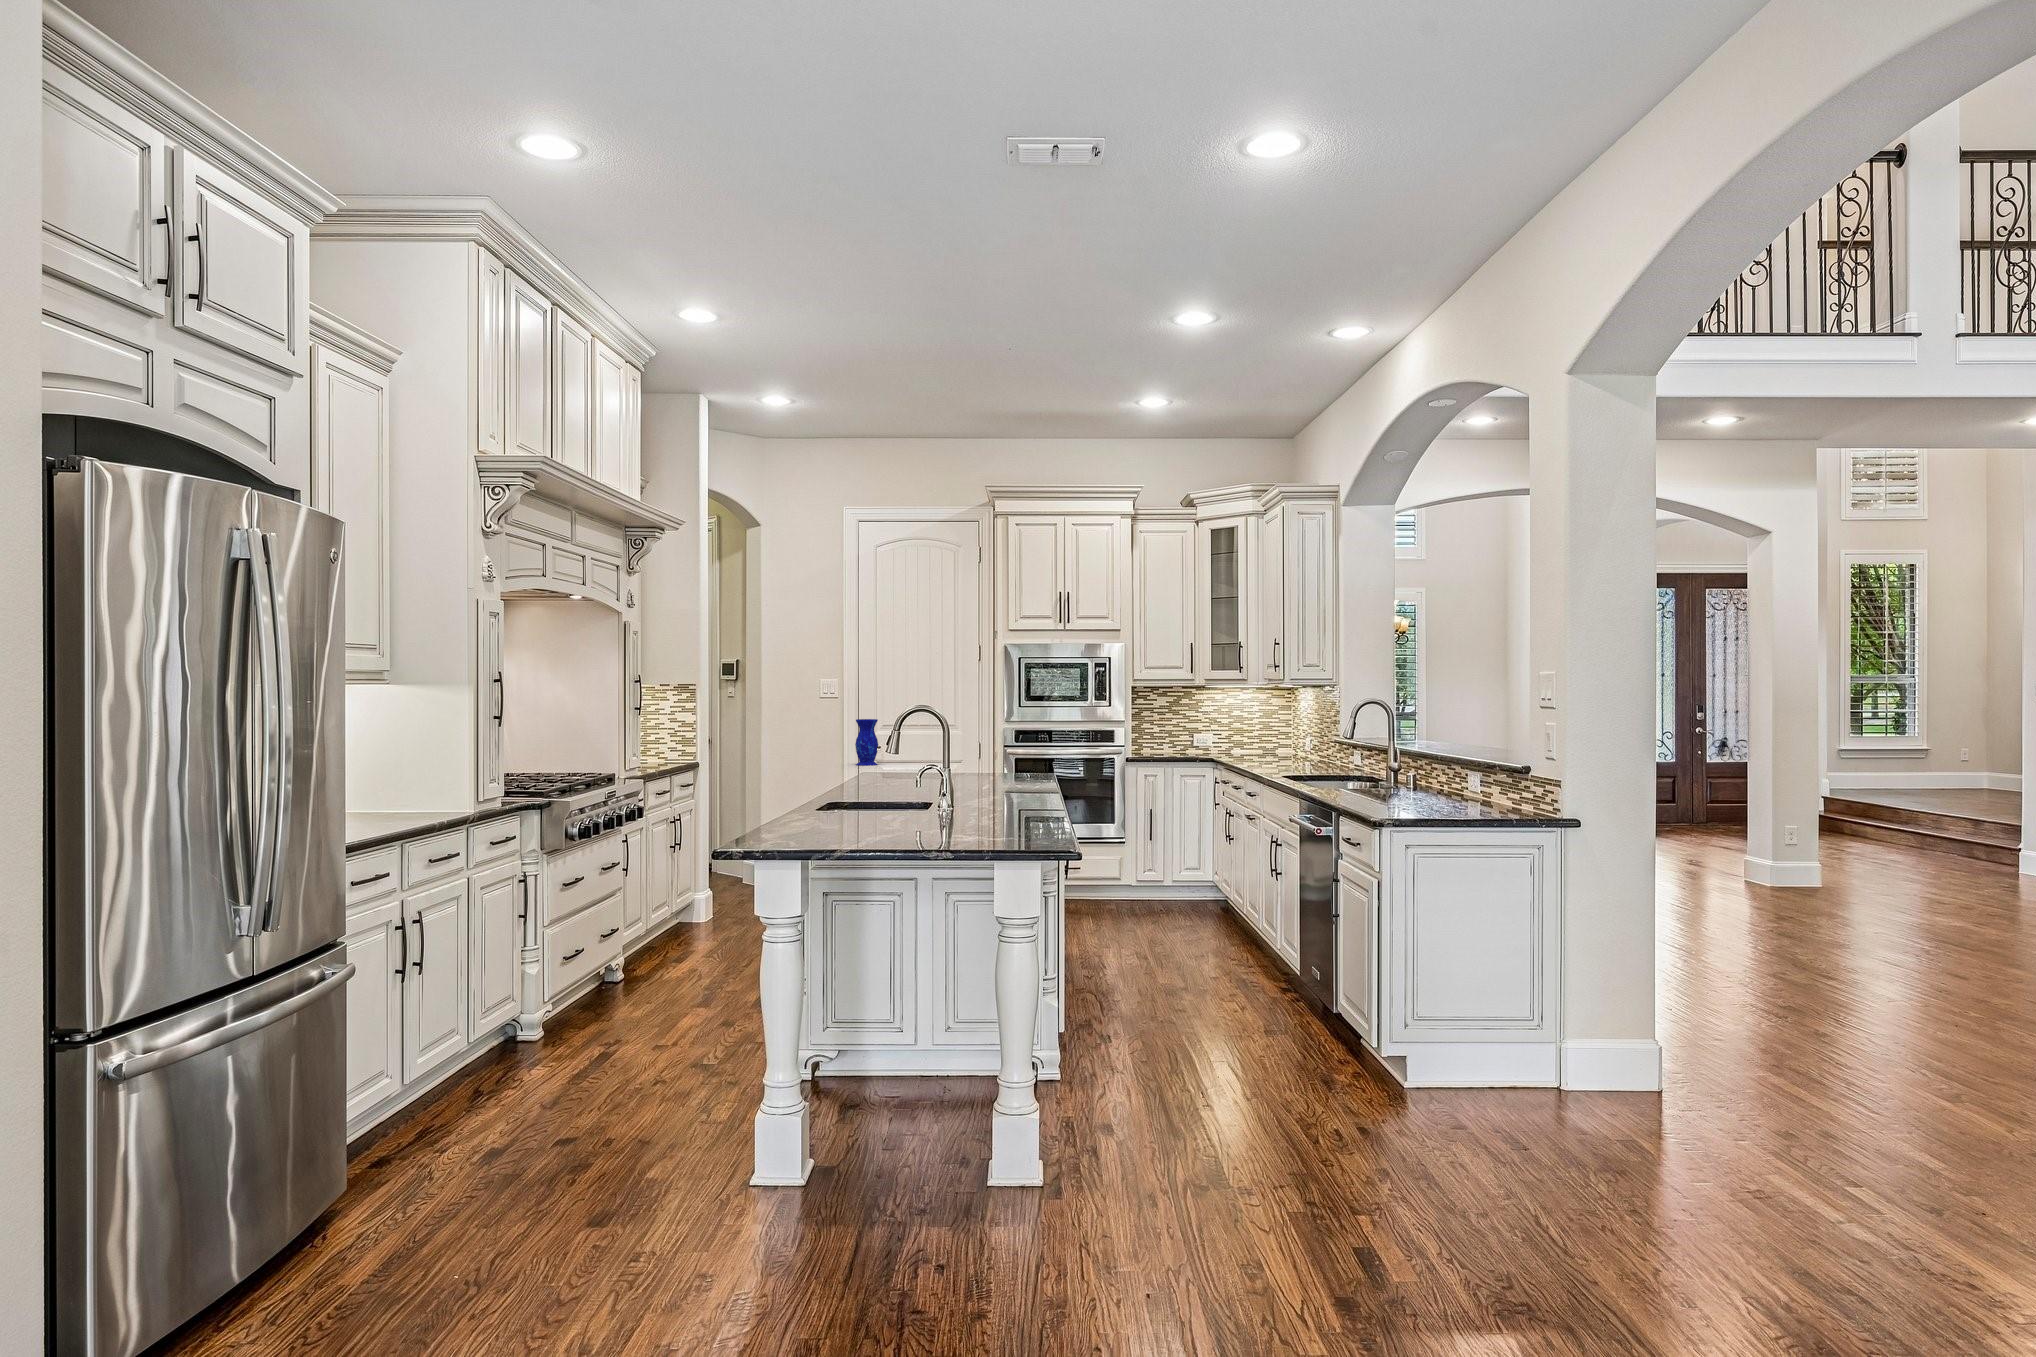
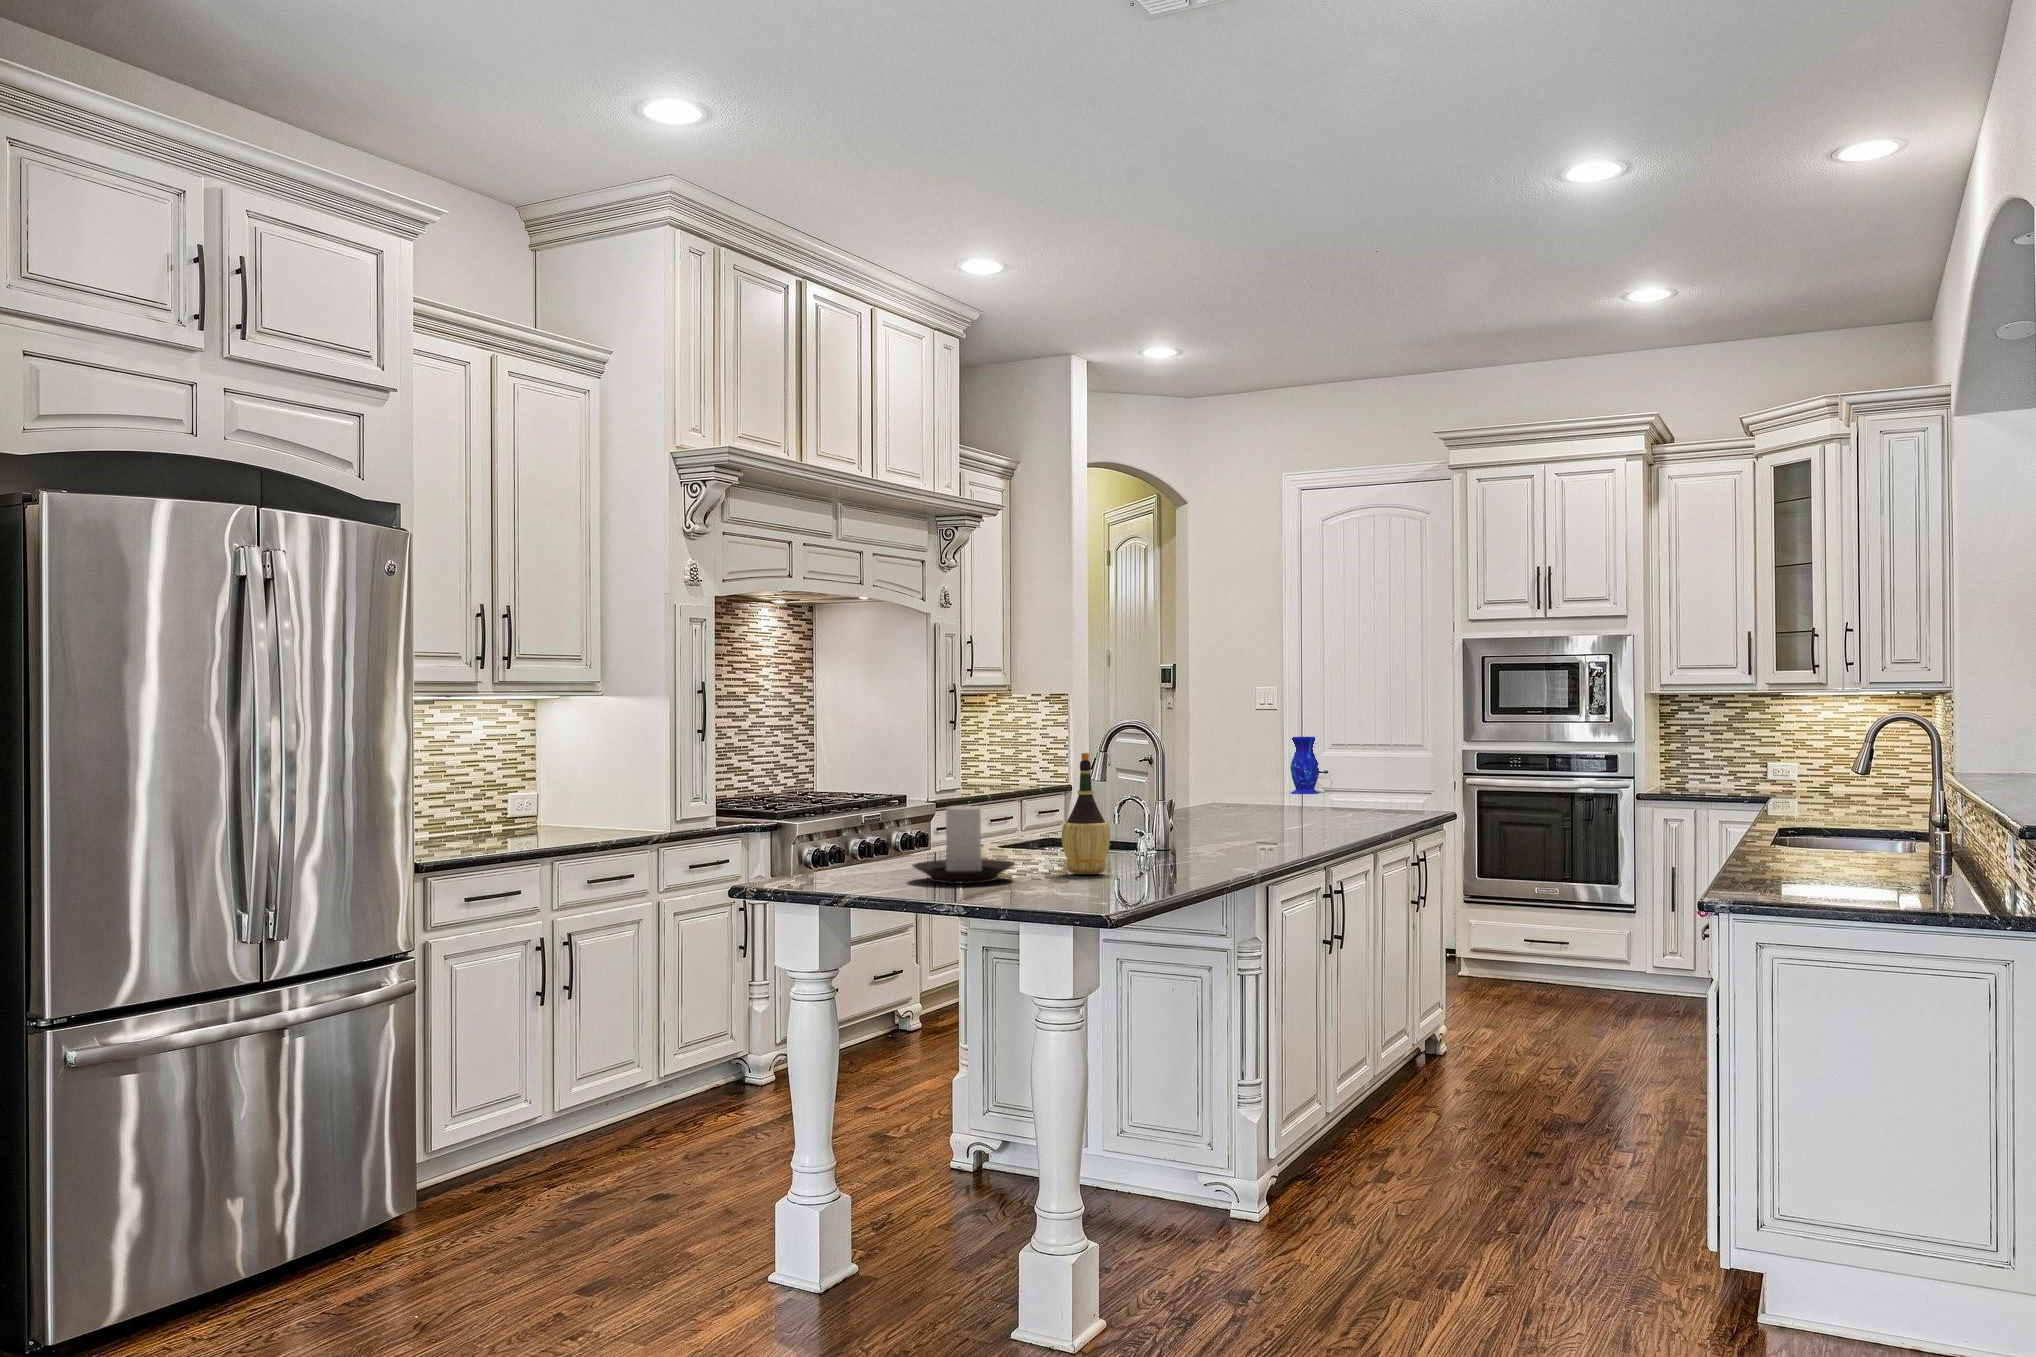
wine bottle: none [936,733,973,827] -> present [1062,753,1110,874]
candle holder: none [841,774,924,839] -> present [912,806,1015,884]

